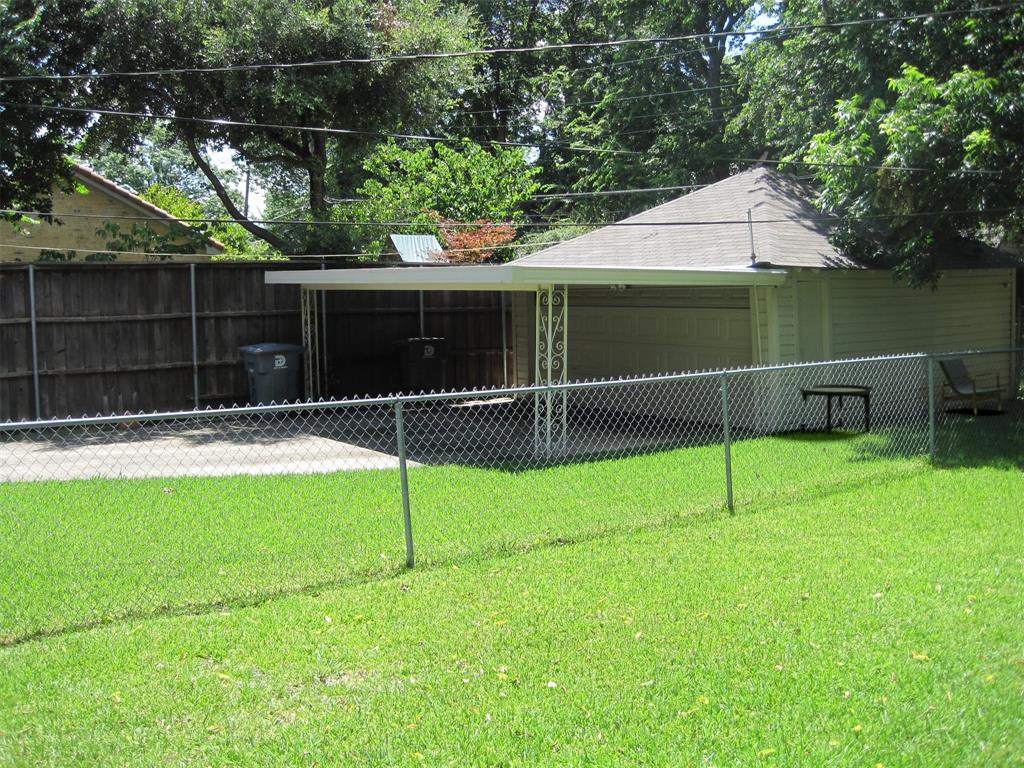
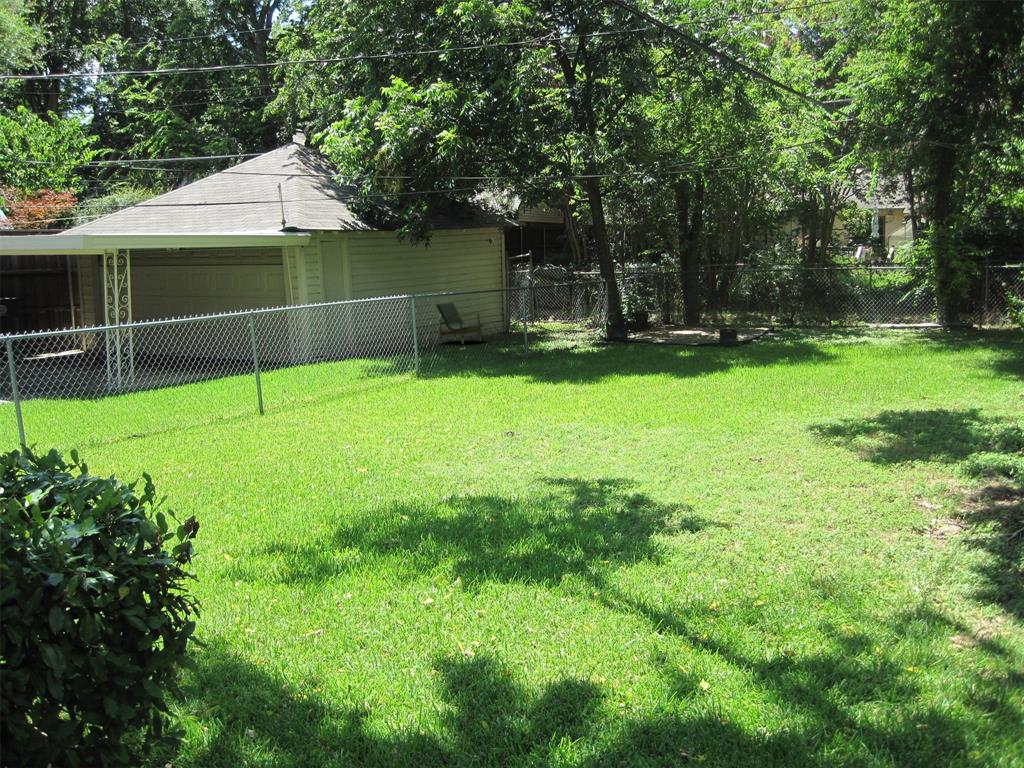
round table: present [798,384,873,434] -> none [326,324,384,362]

